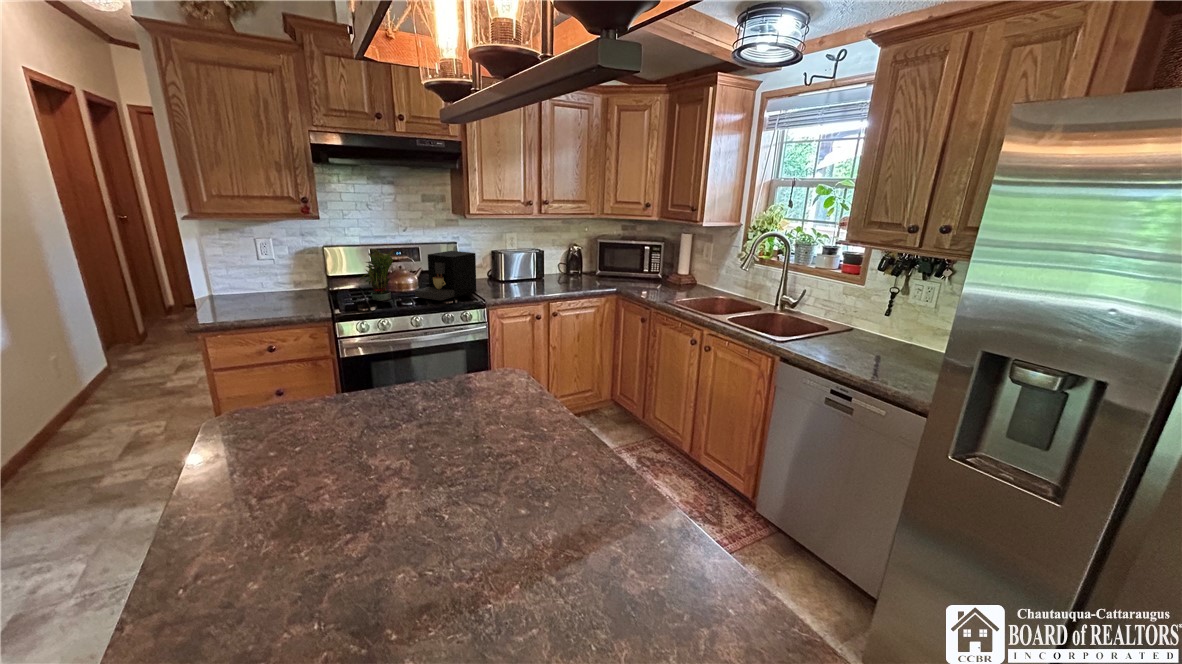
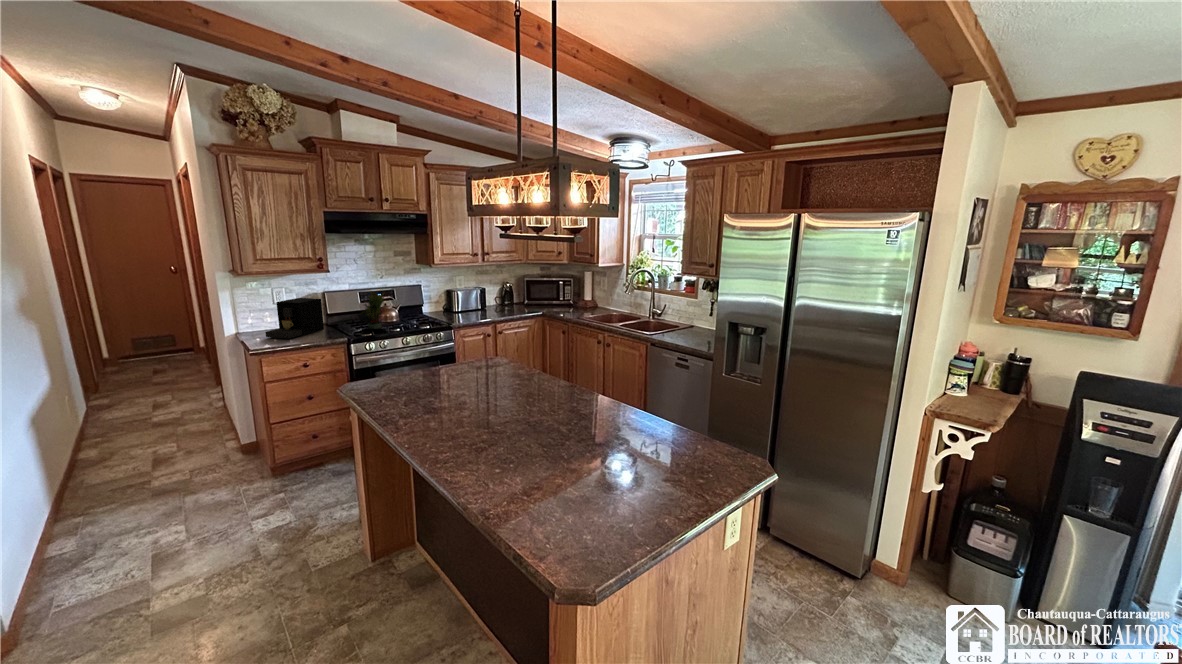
coffee maker: present [415,251,476,301] -> present [265,298,324,338]

